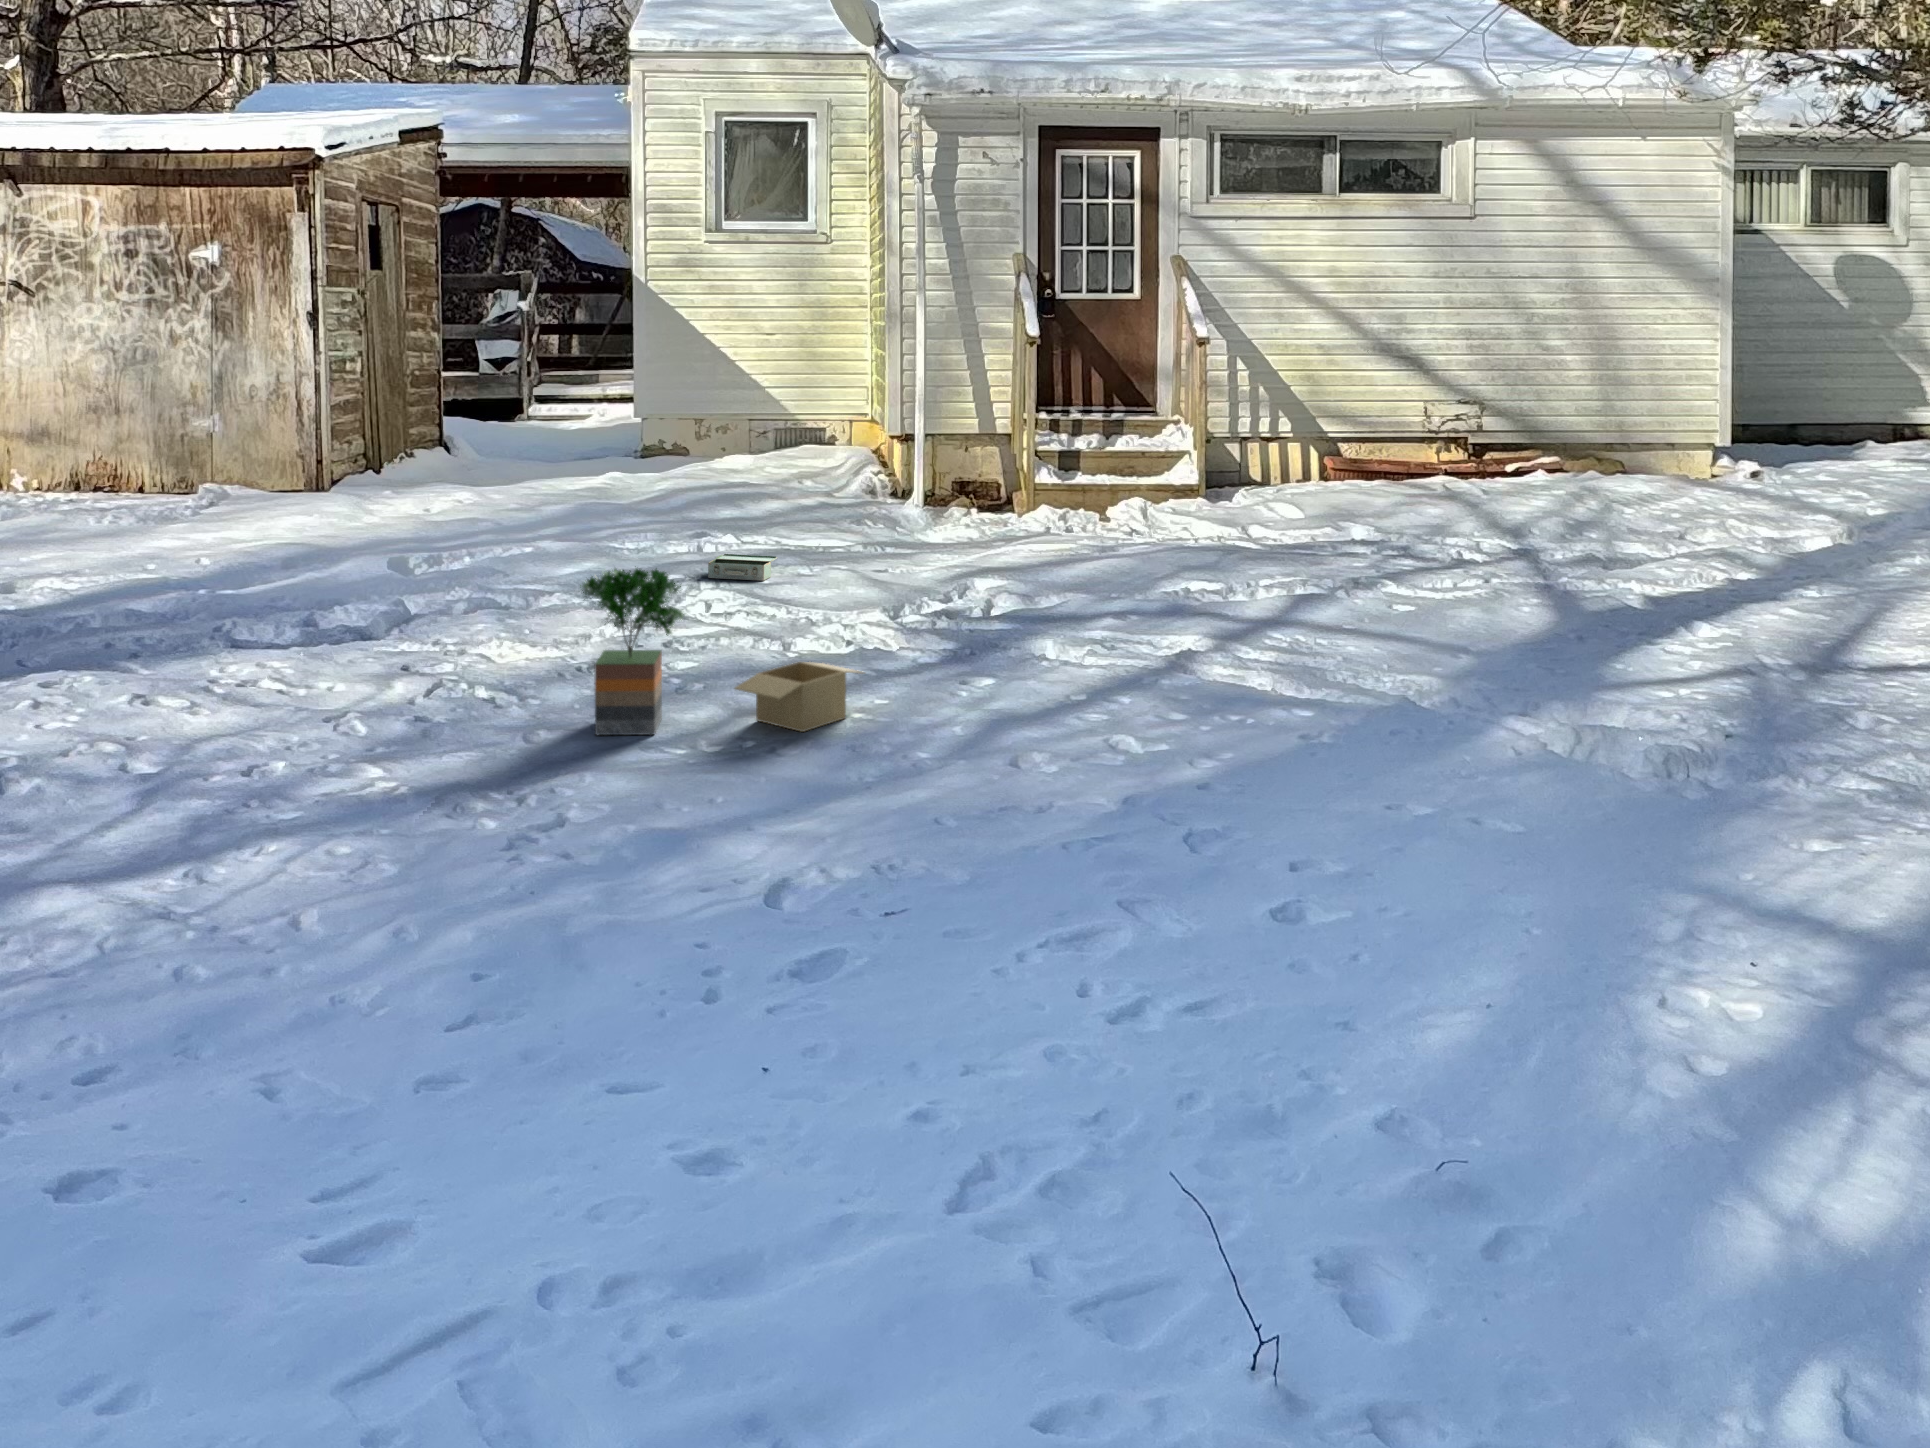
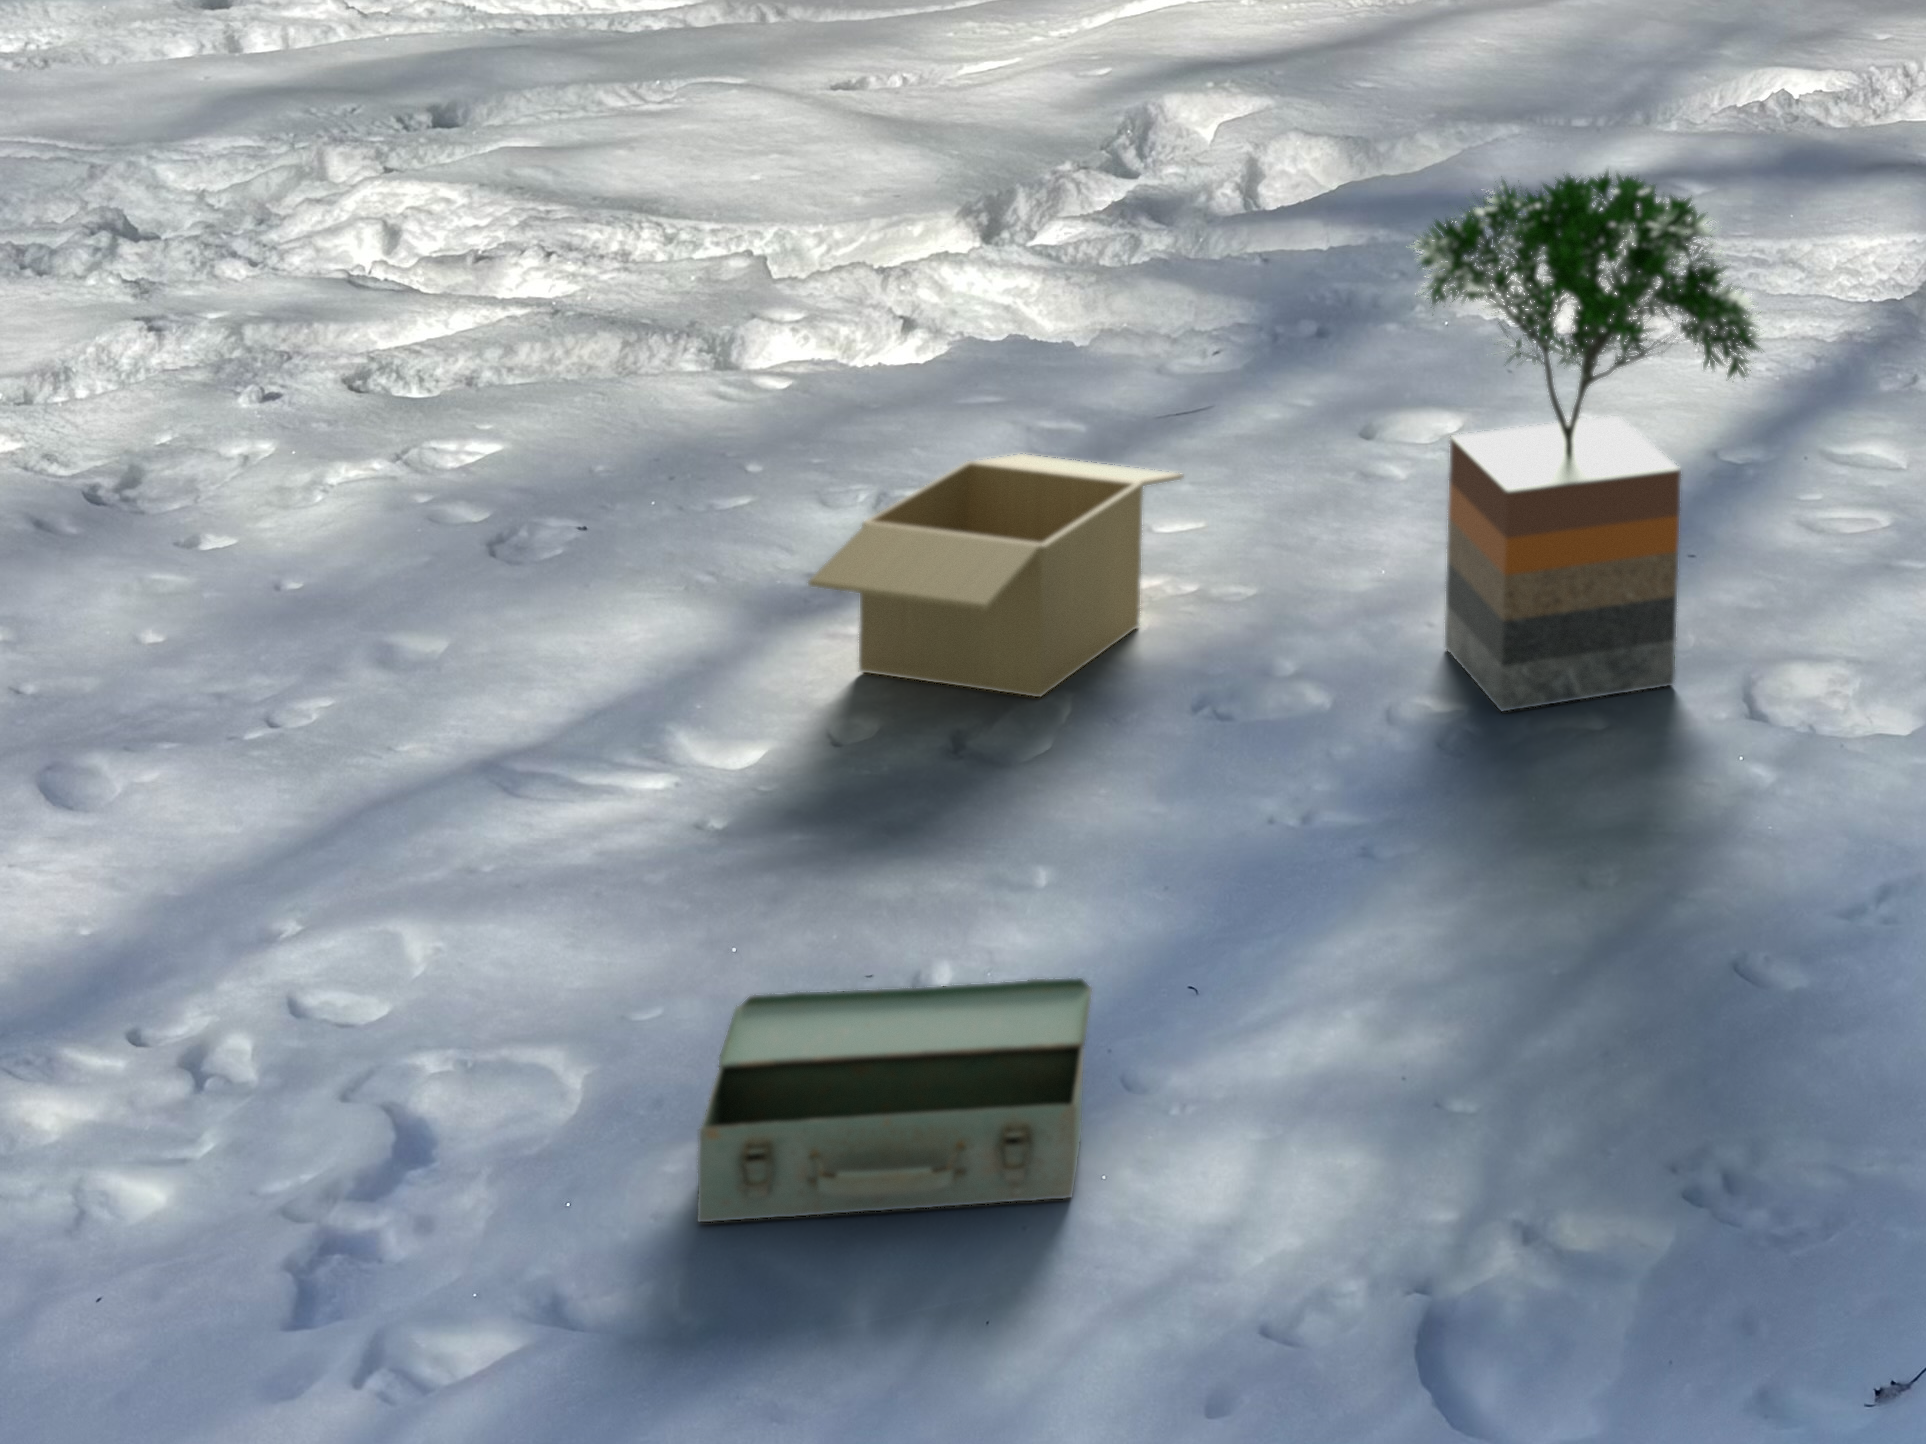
toolbox: present [708,554,777,581] -> present [698,978,1092,1222]
potted tree: present [580,568,684,735] -> present [1413,171,1761,711]

